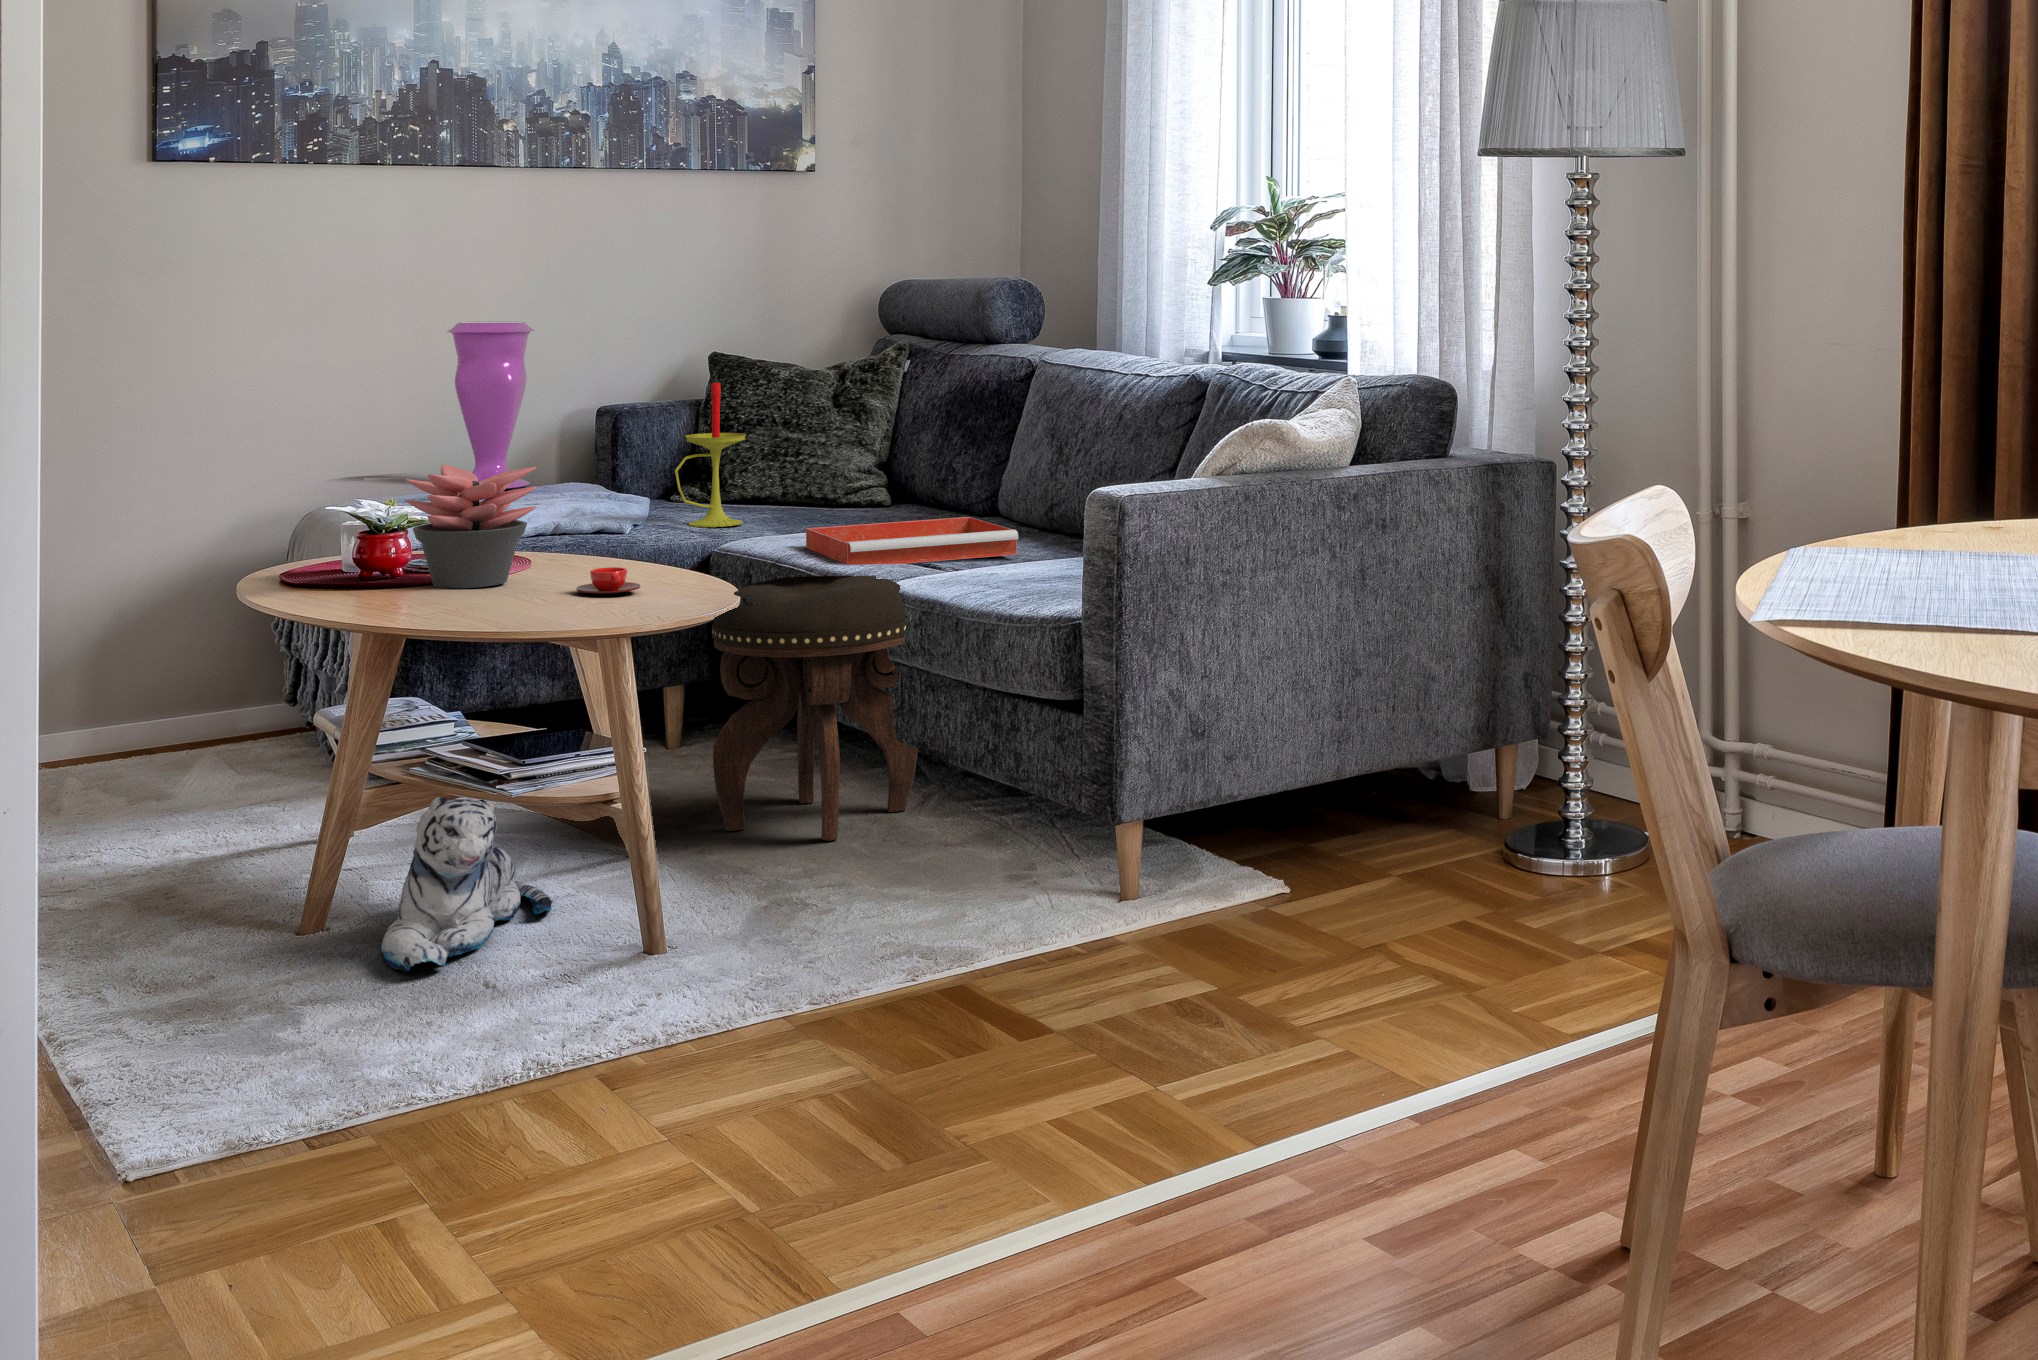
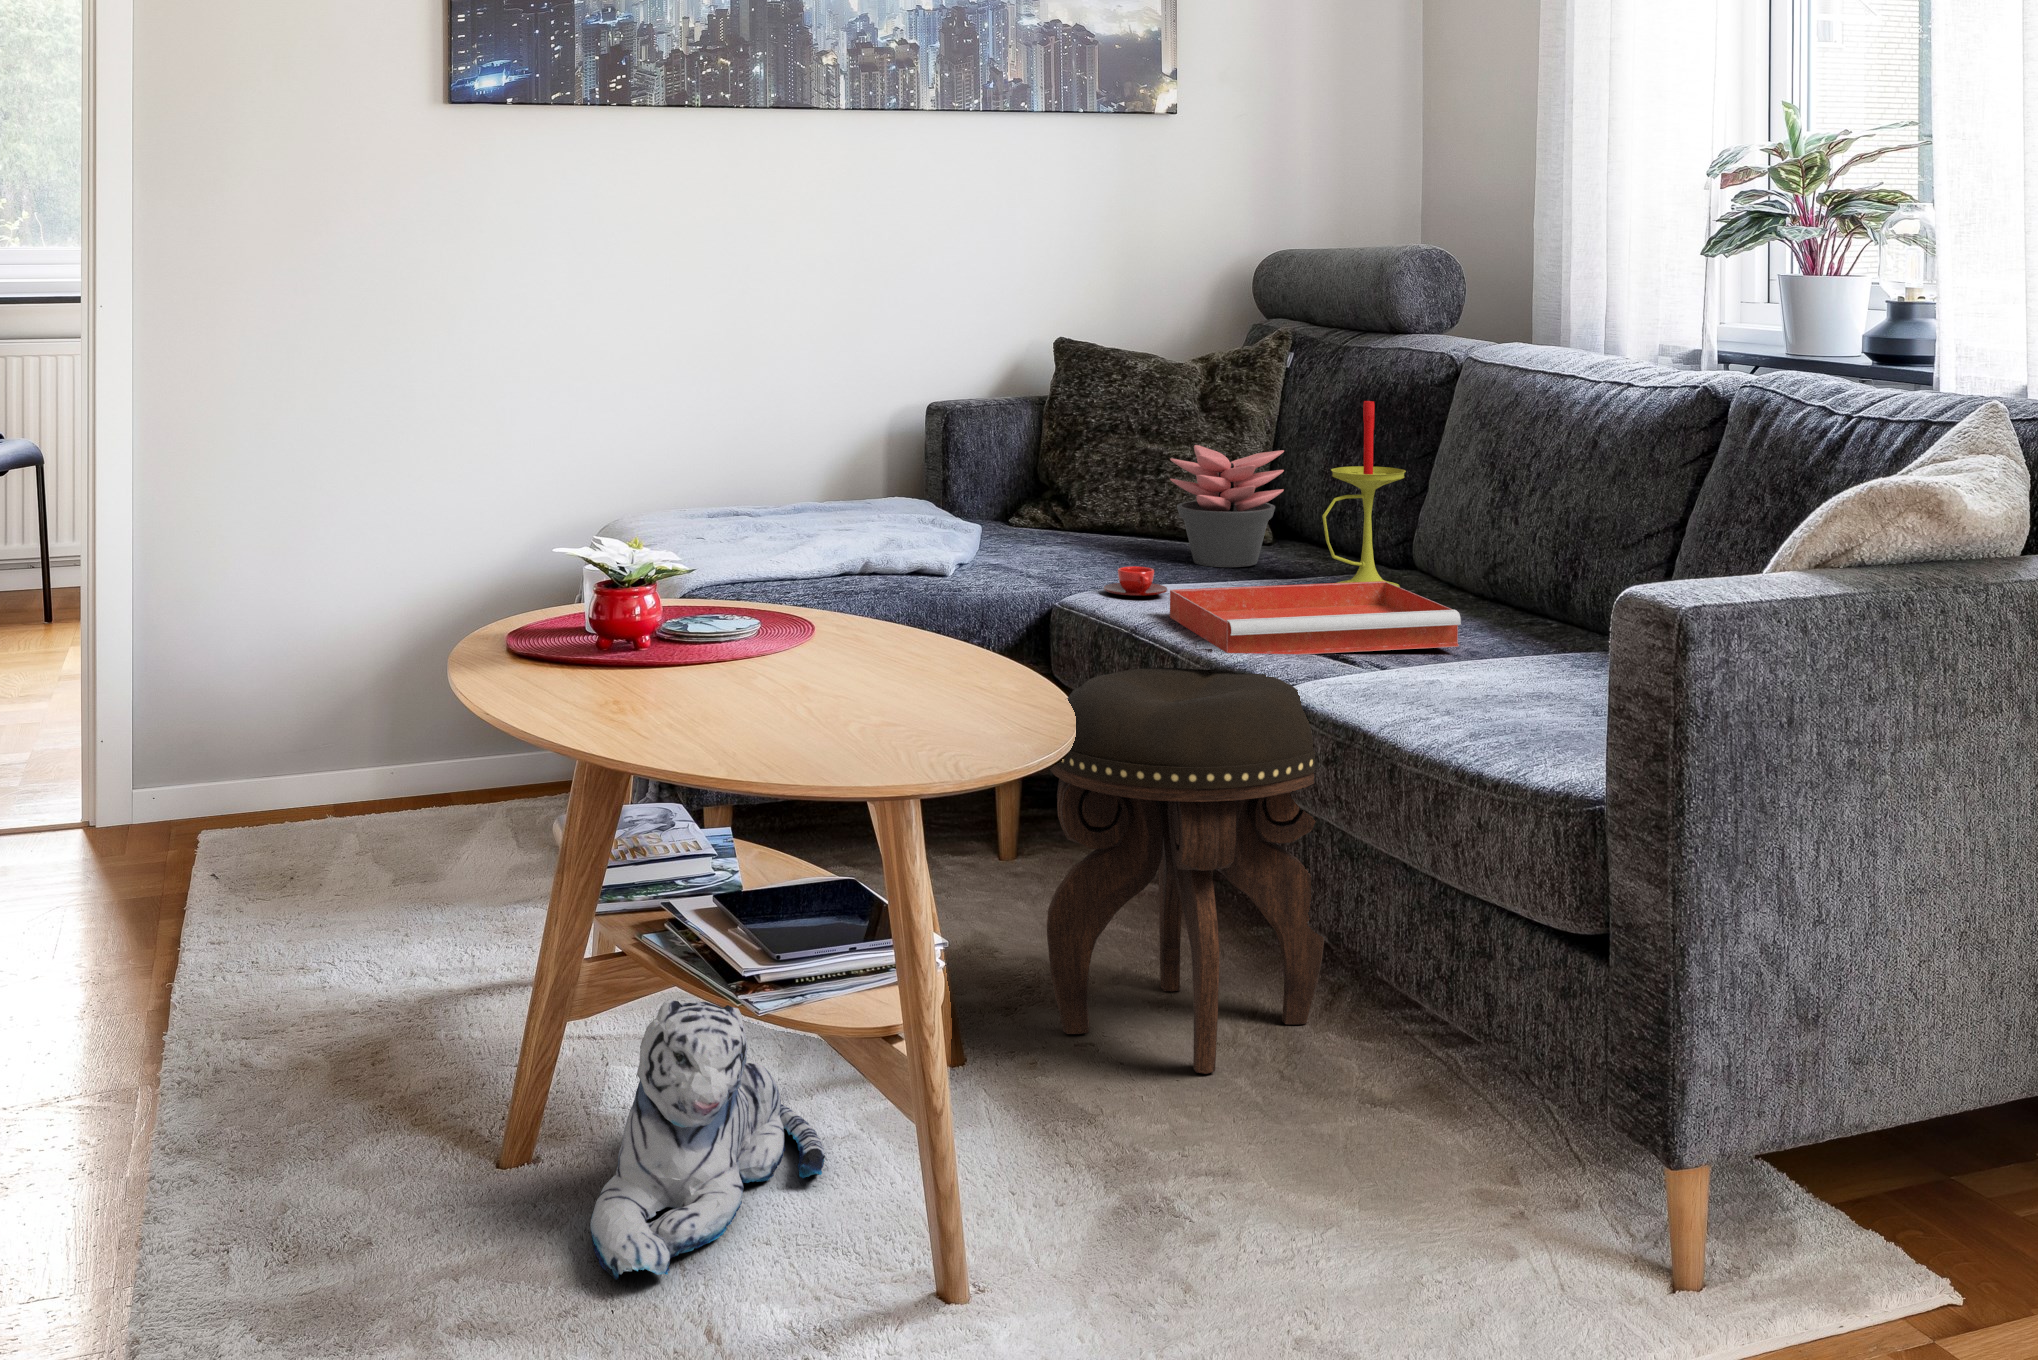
vase: present [447,322,534,488] -> none [759,298,855,503]
candle: present [675,383,746,527] -> present [1322,401,1406,587]
succulent plant: present [406,465,537,588] -> present [1170,445,1284,567]
teacup: present [576,567,641,594] -> present [1104,567,1167,596]

